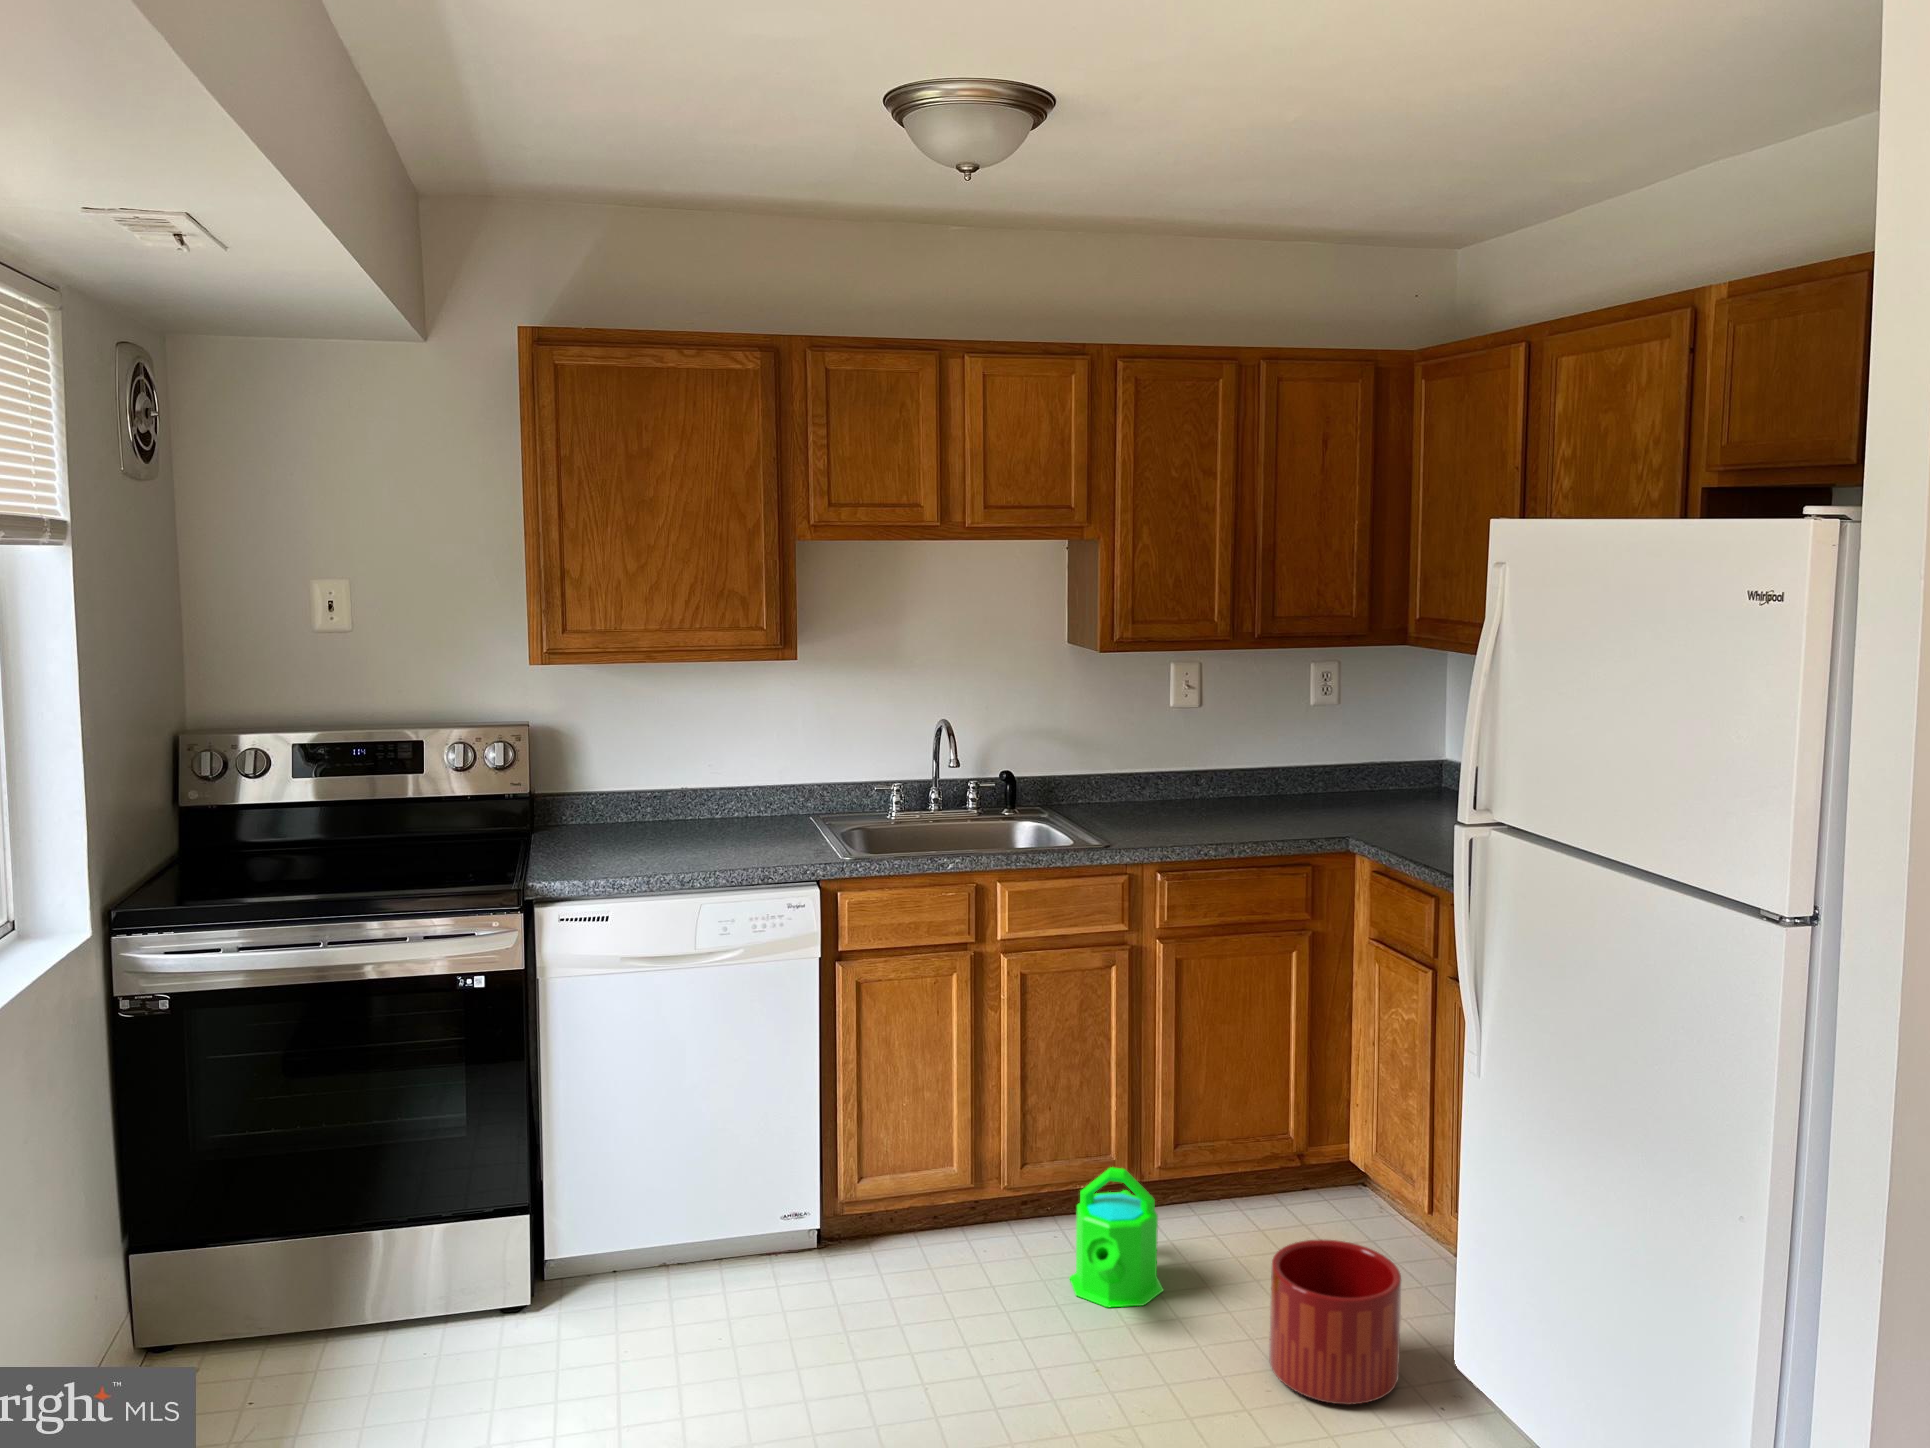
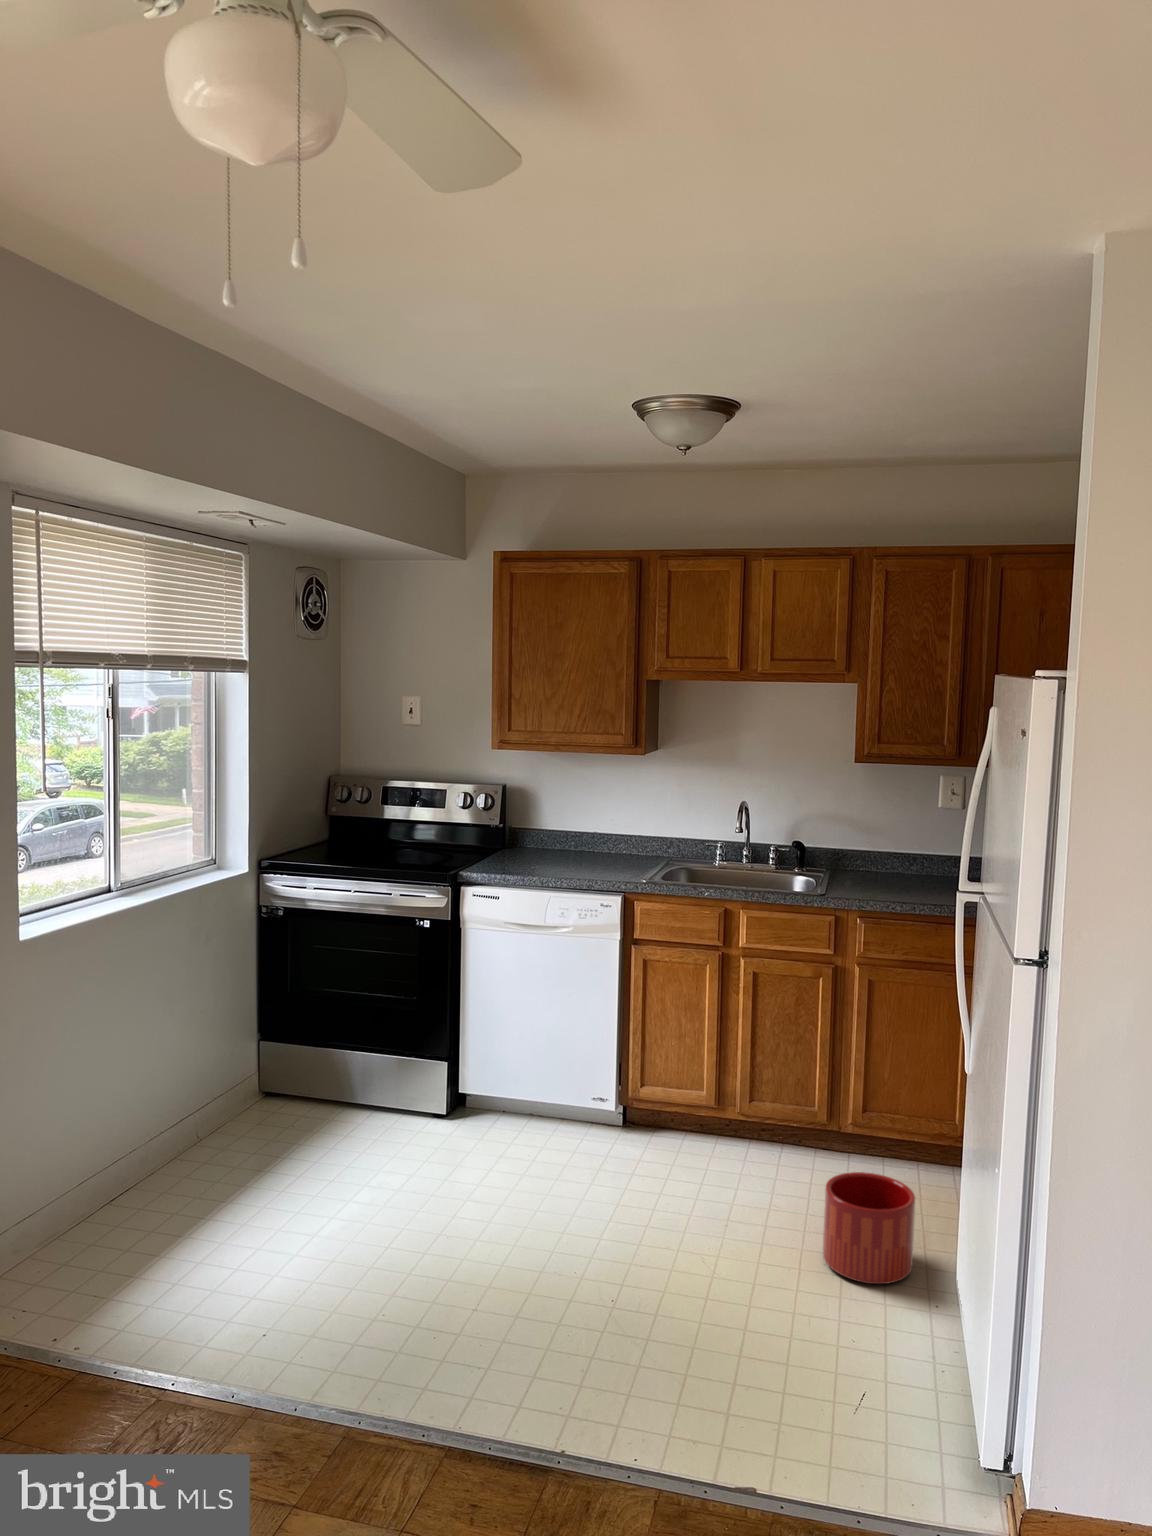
watering can: present [1069,1167,1163,1307] -> none [735,1105,810,1200]

